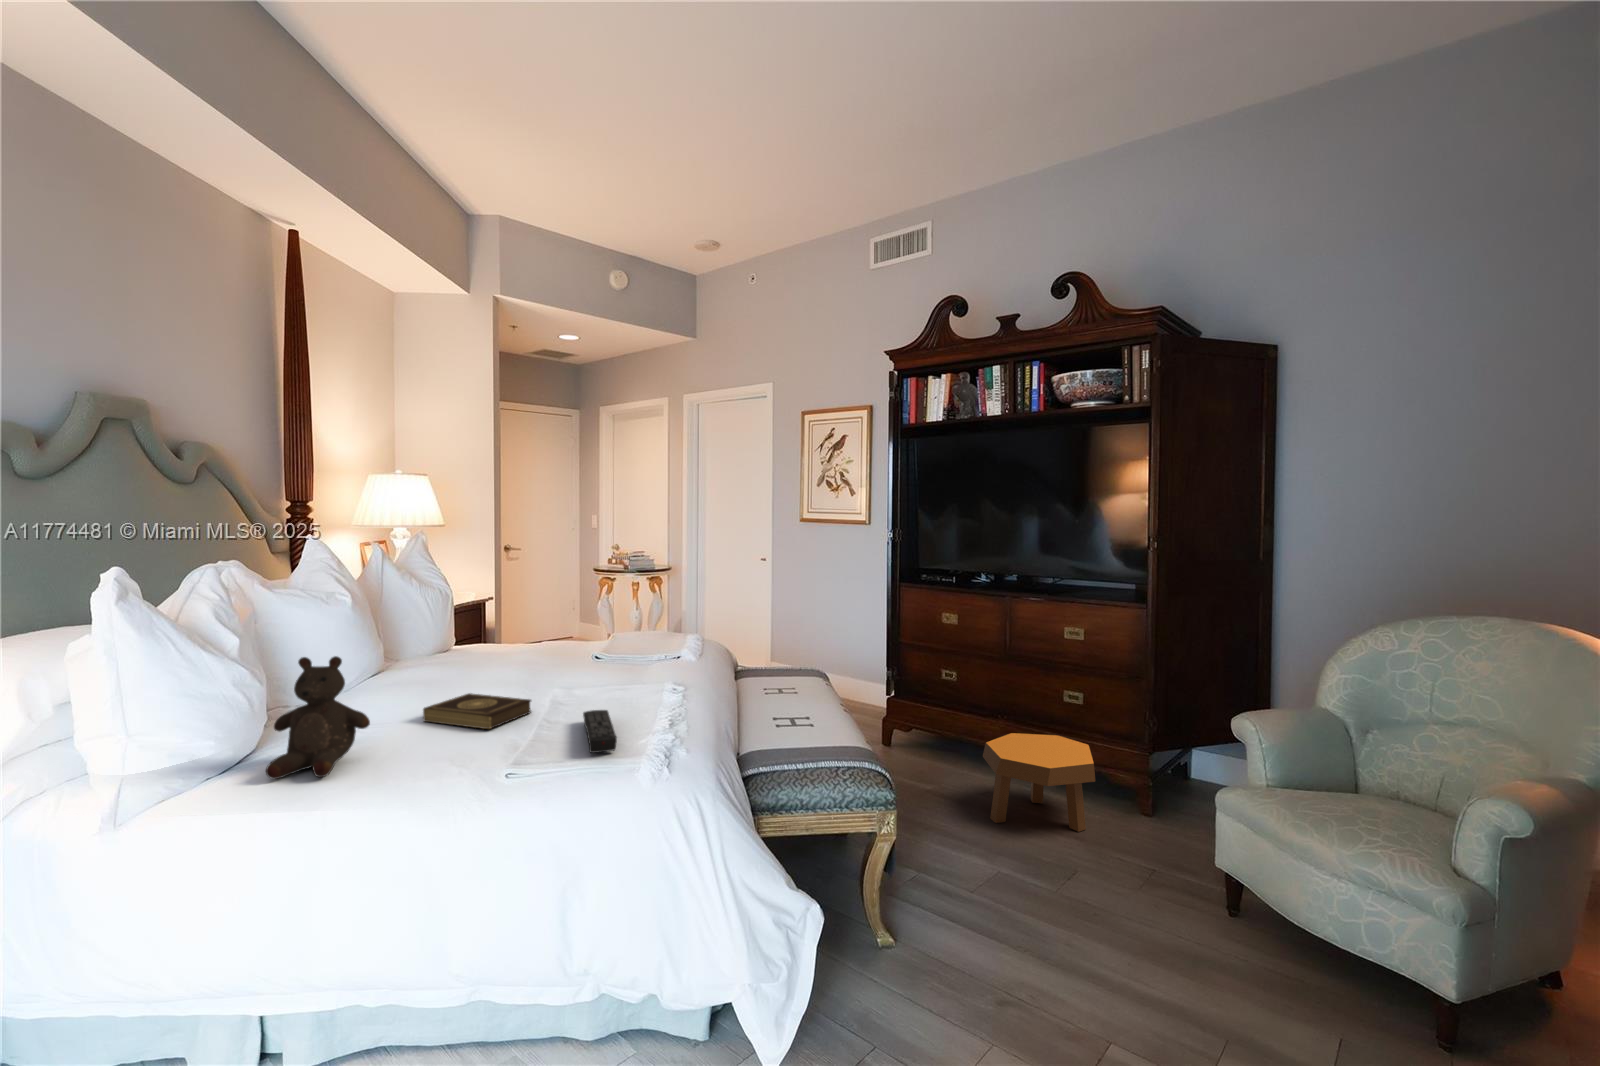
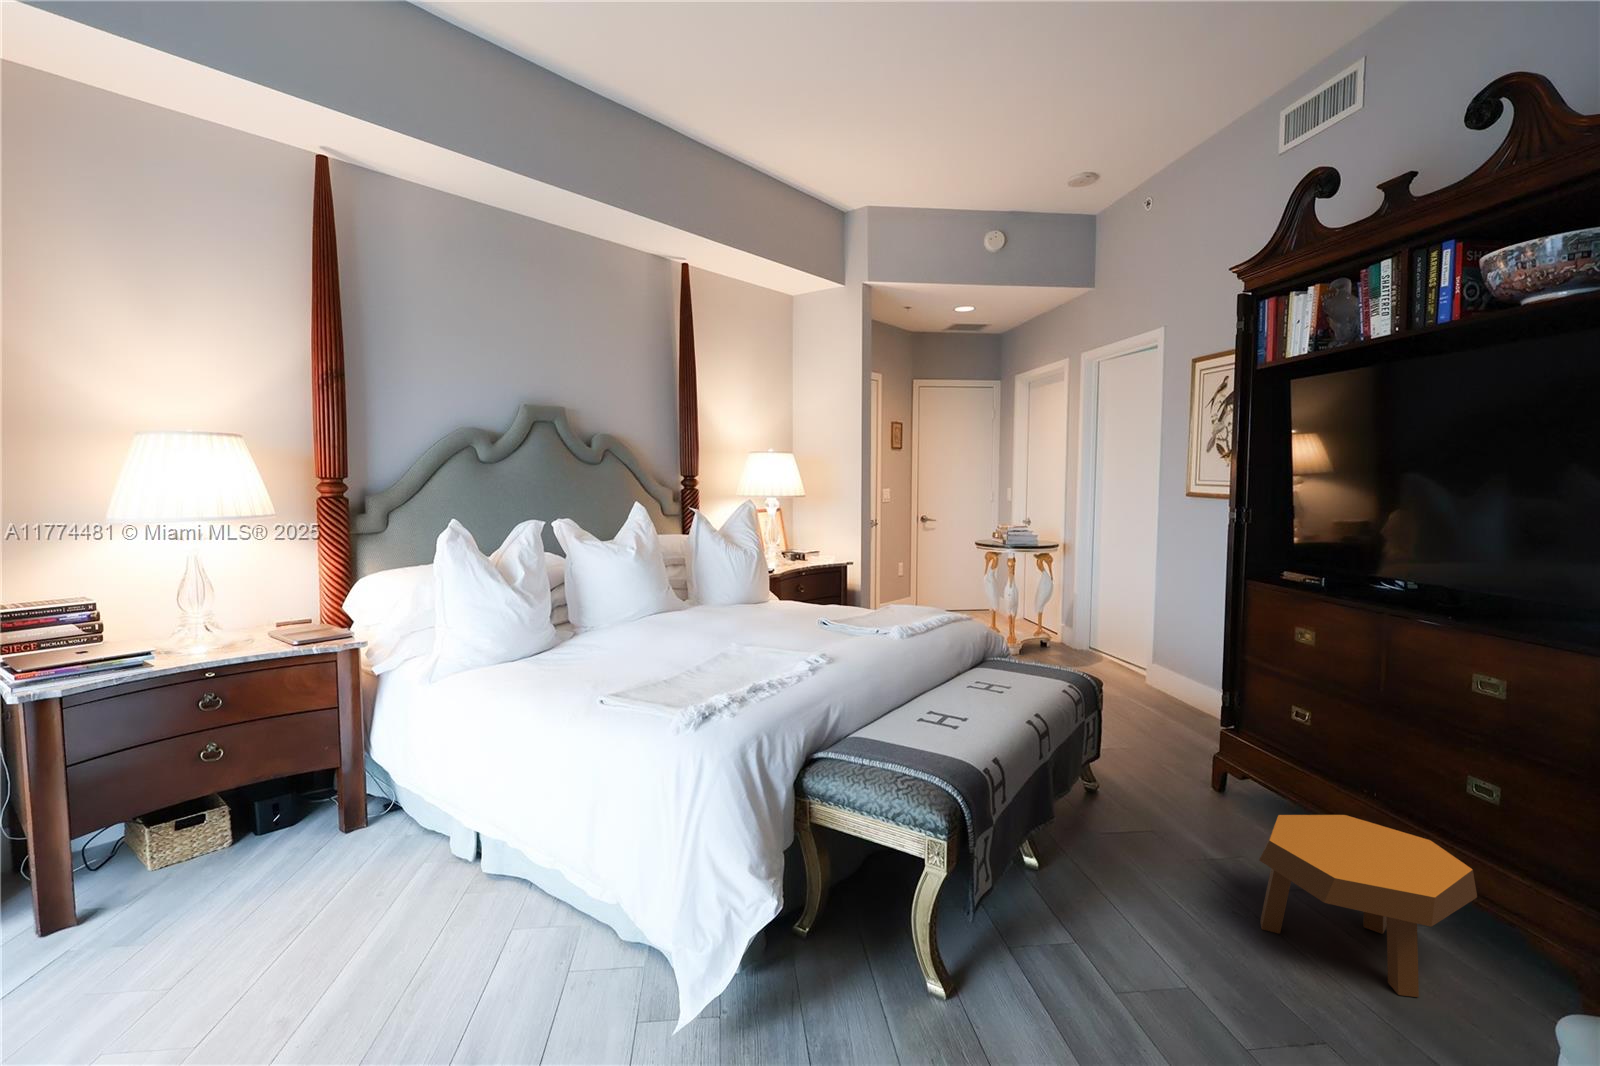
stuffed bear: present [266,656,370,779] -> none [479,588,544,674]
book: present [423,693,531,729] -> none [617,634,686,664]
remote control: present [583,710,617,753] -> none [650,663,718,700]

